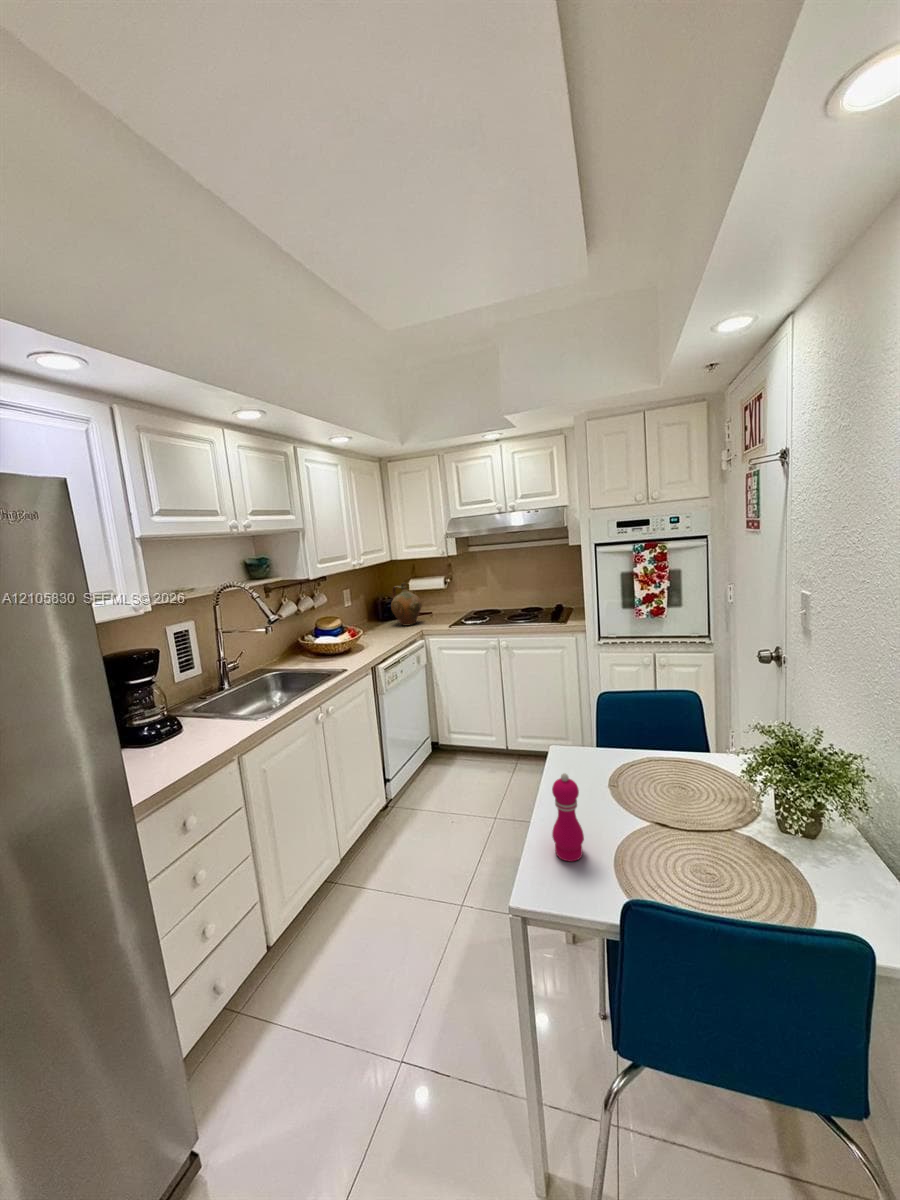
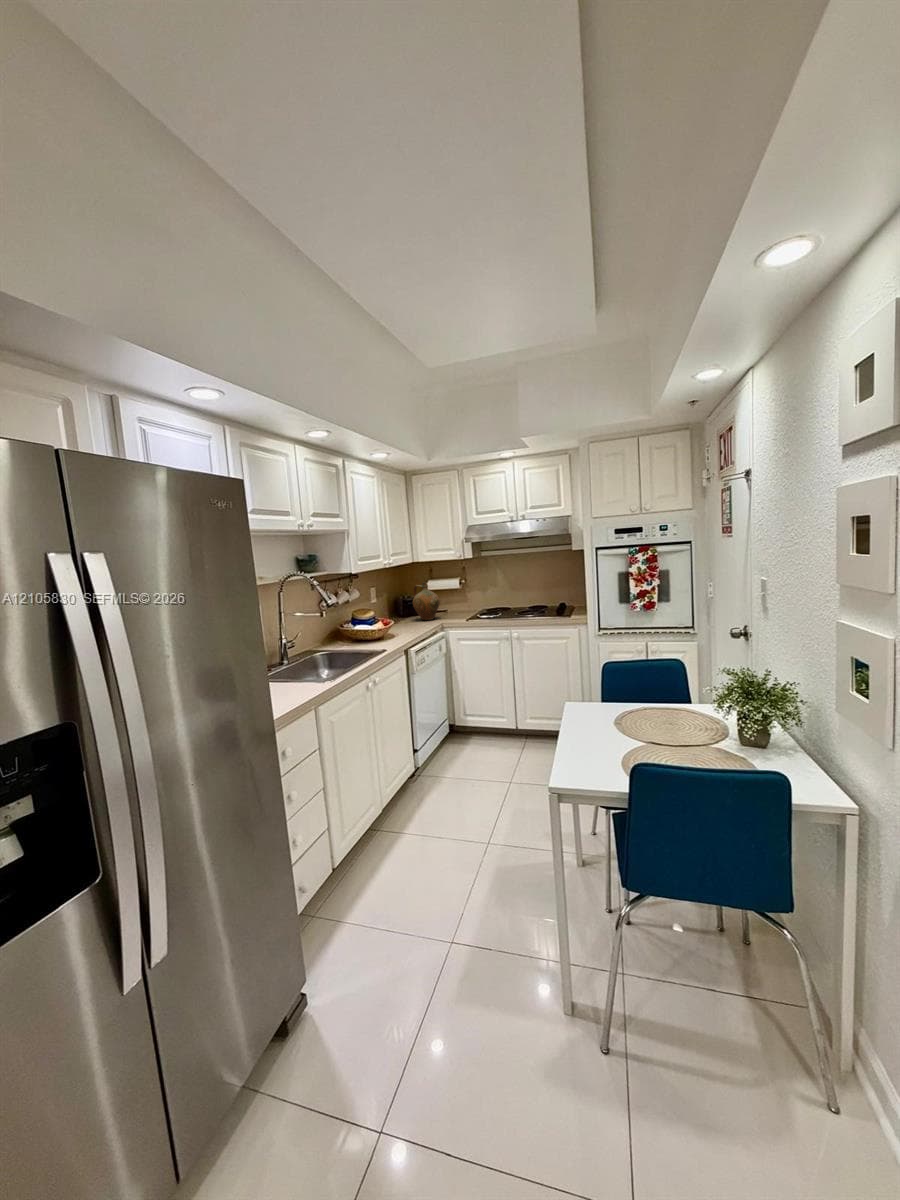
pepper mill: present [552,773,584,861] -> none [577,698,600,762]

